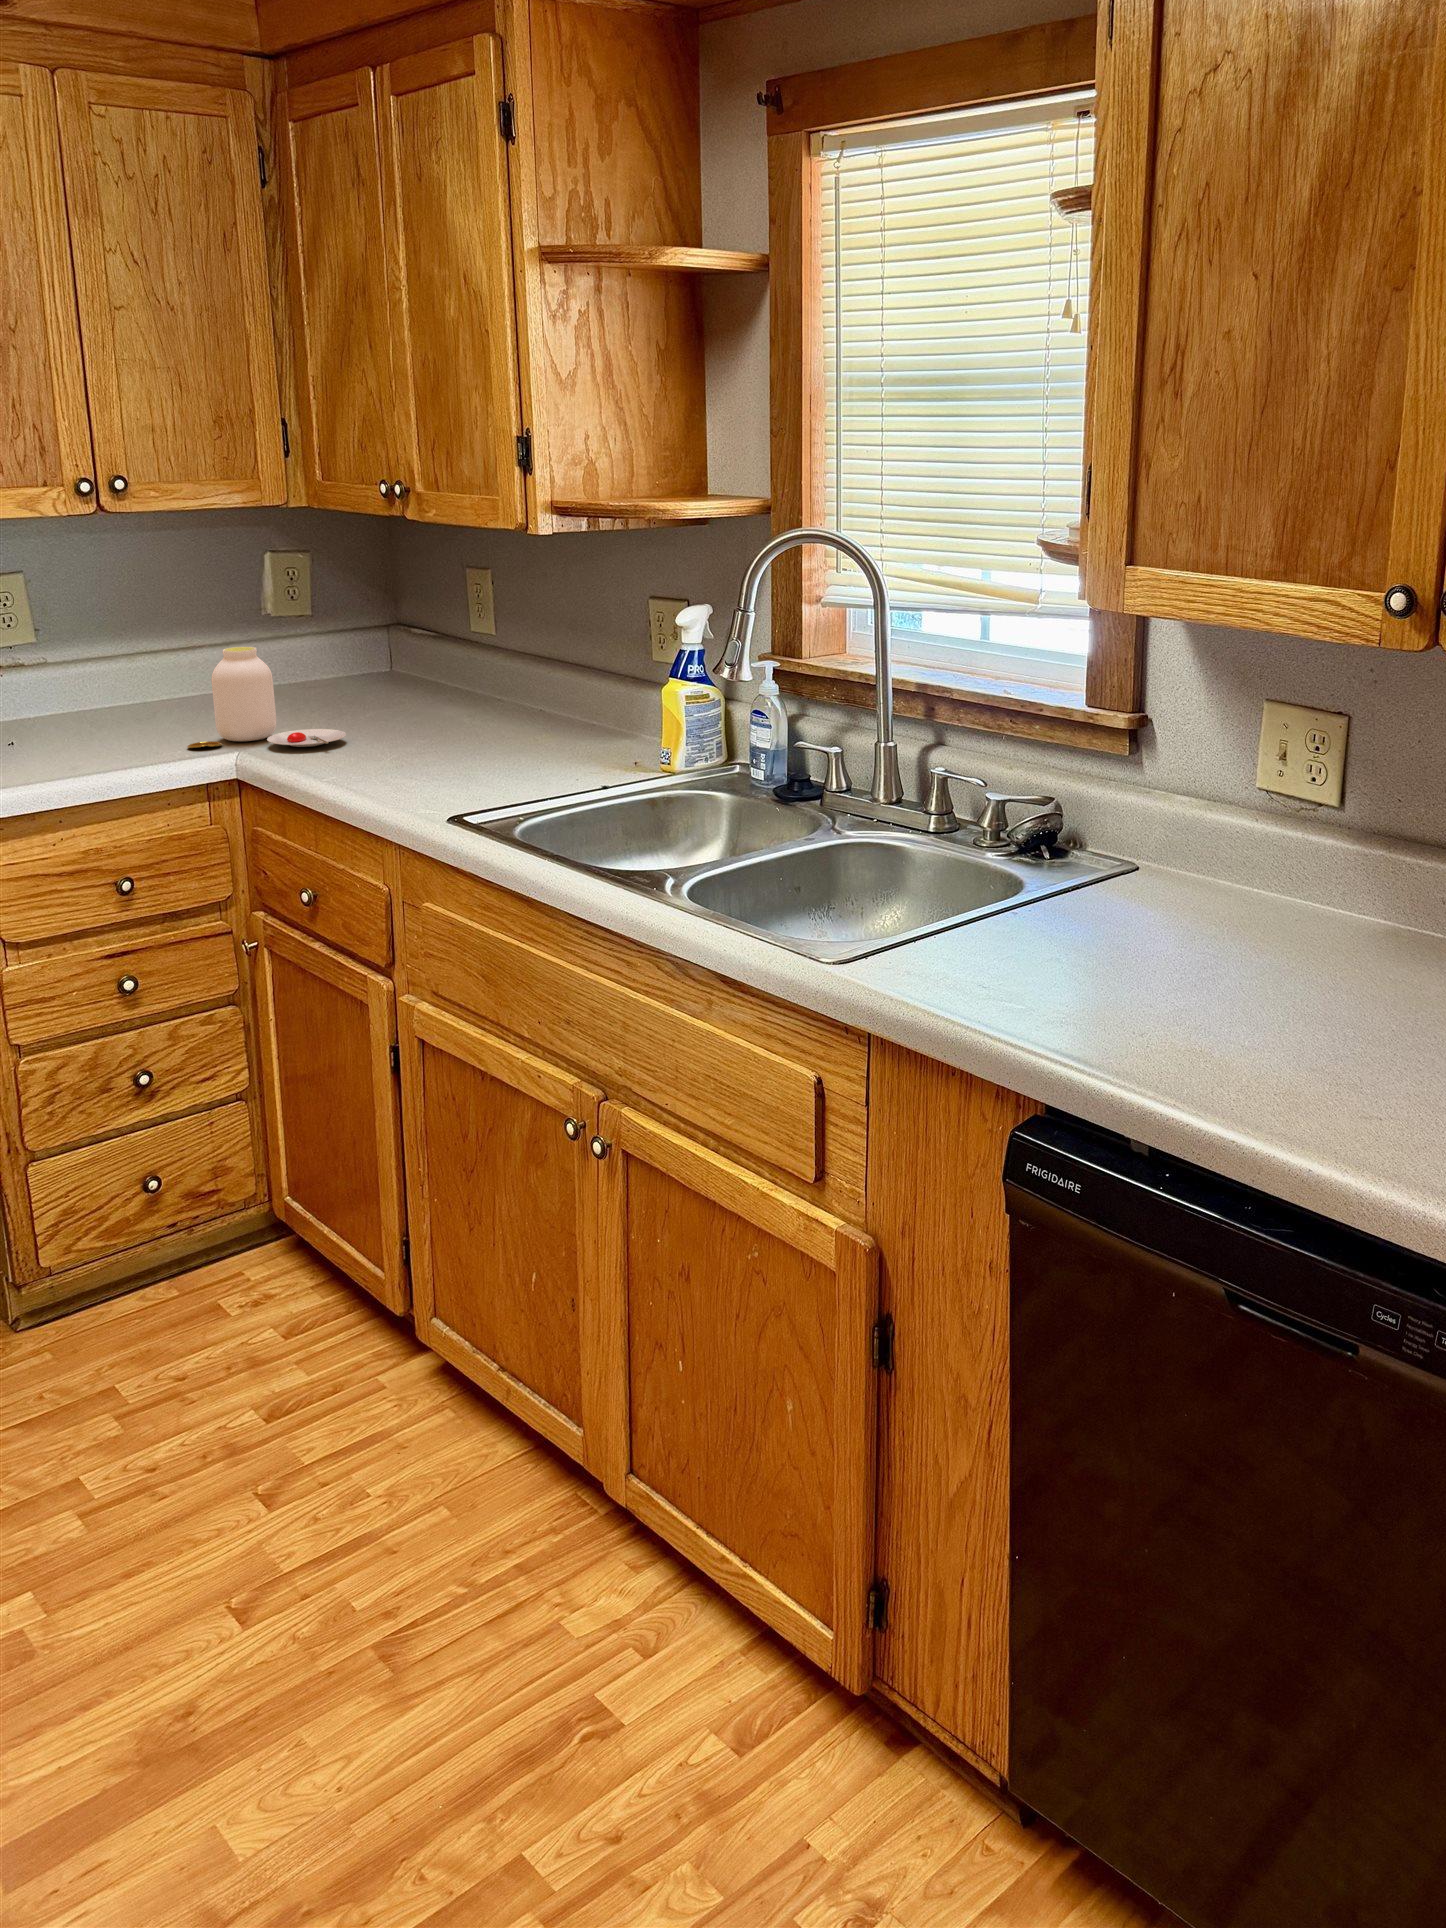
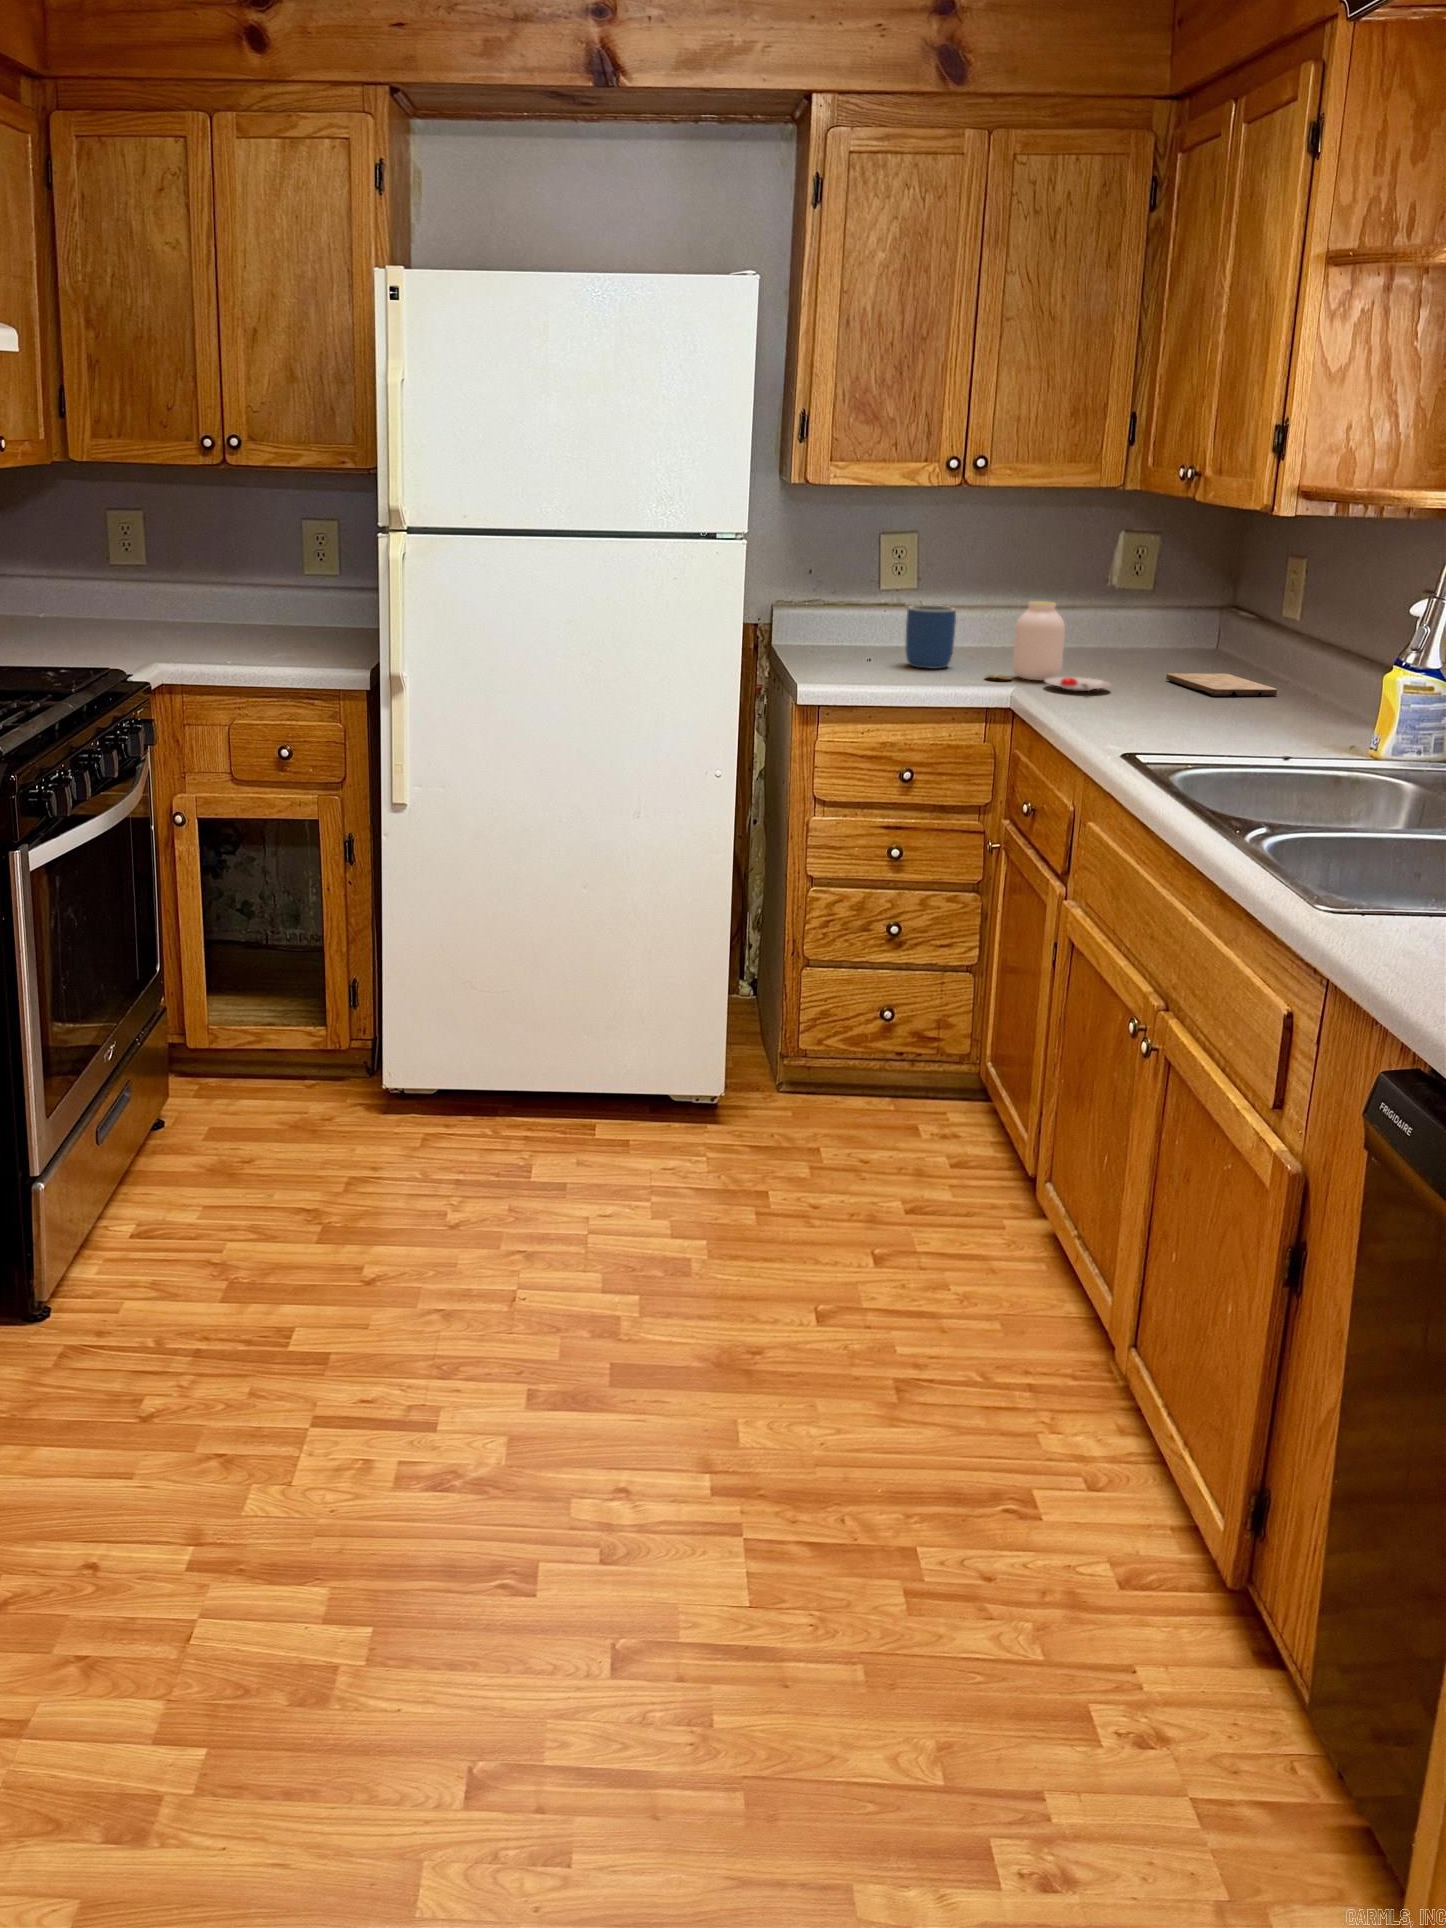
mug: none [60,667,130,748] -> present [906,605,956,669]
cutting board: none [386,699,510,727] -> present [1166,673,1277,696]

